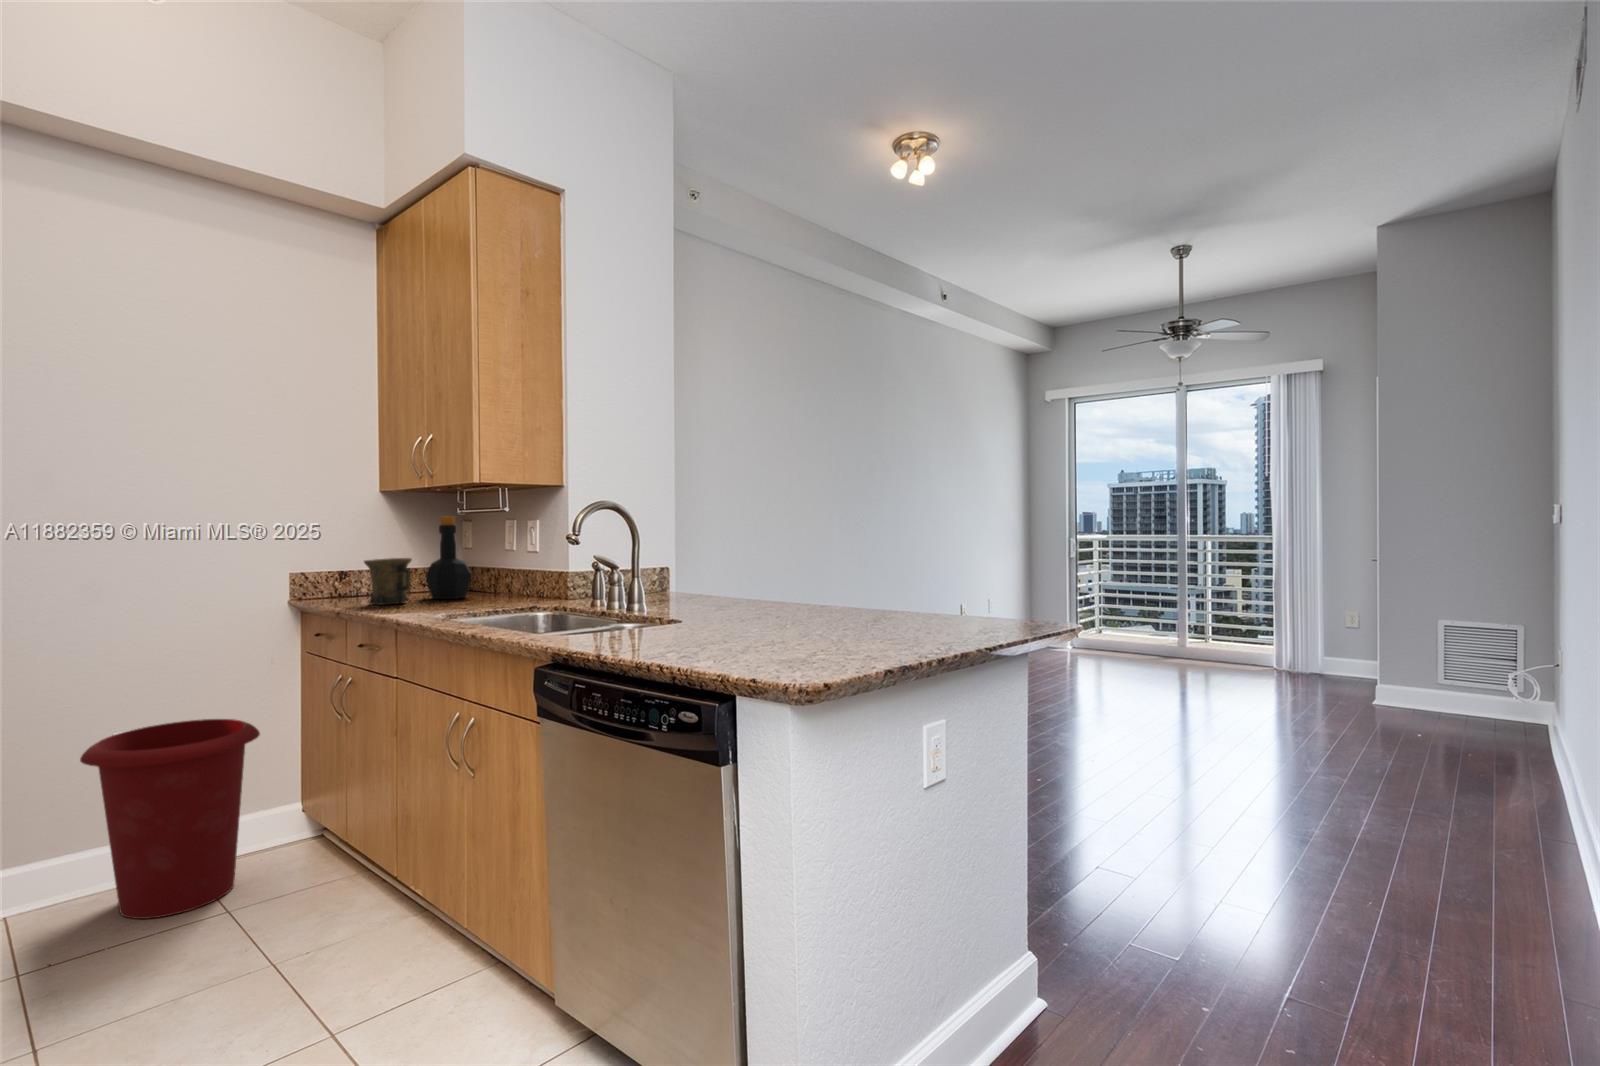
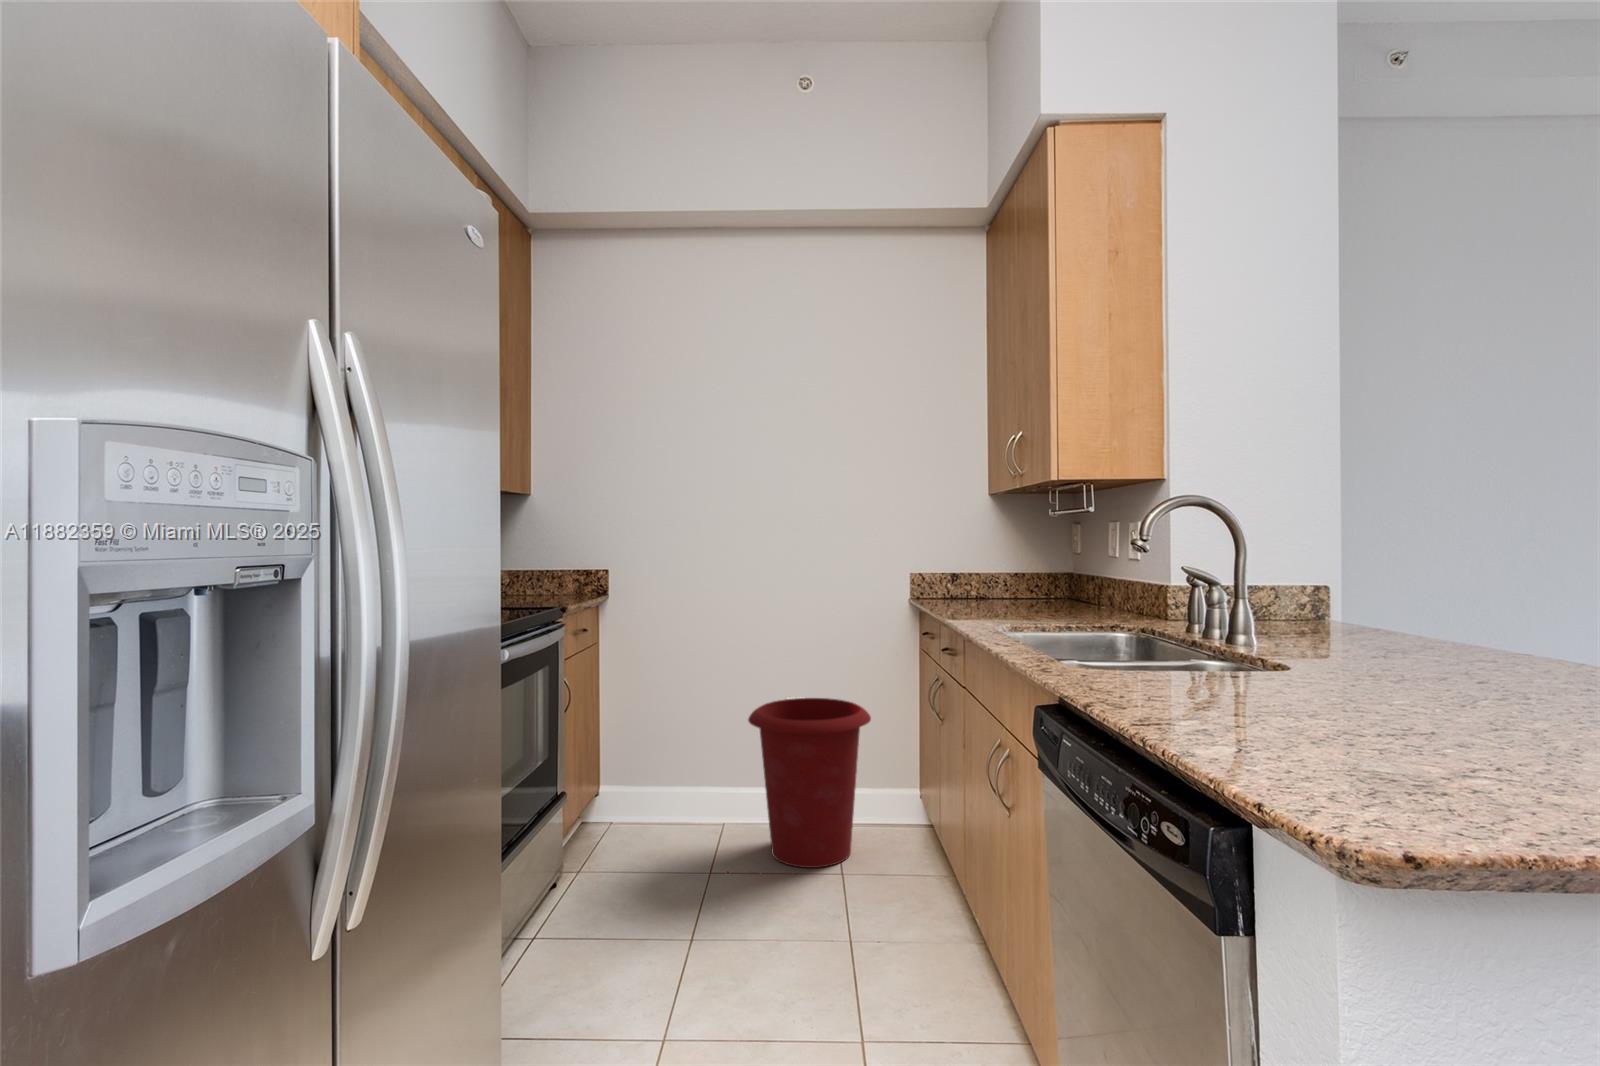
bottle: present [426,516,471,599] -> none [1021,518,1070,609]
mug: present [364,558,412,605] -> none [954,562,1000,610]

